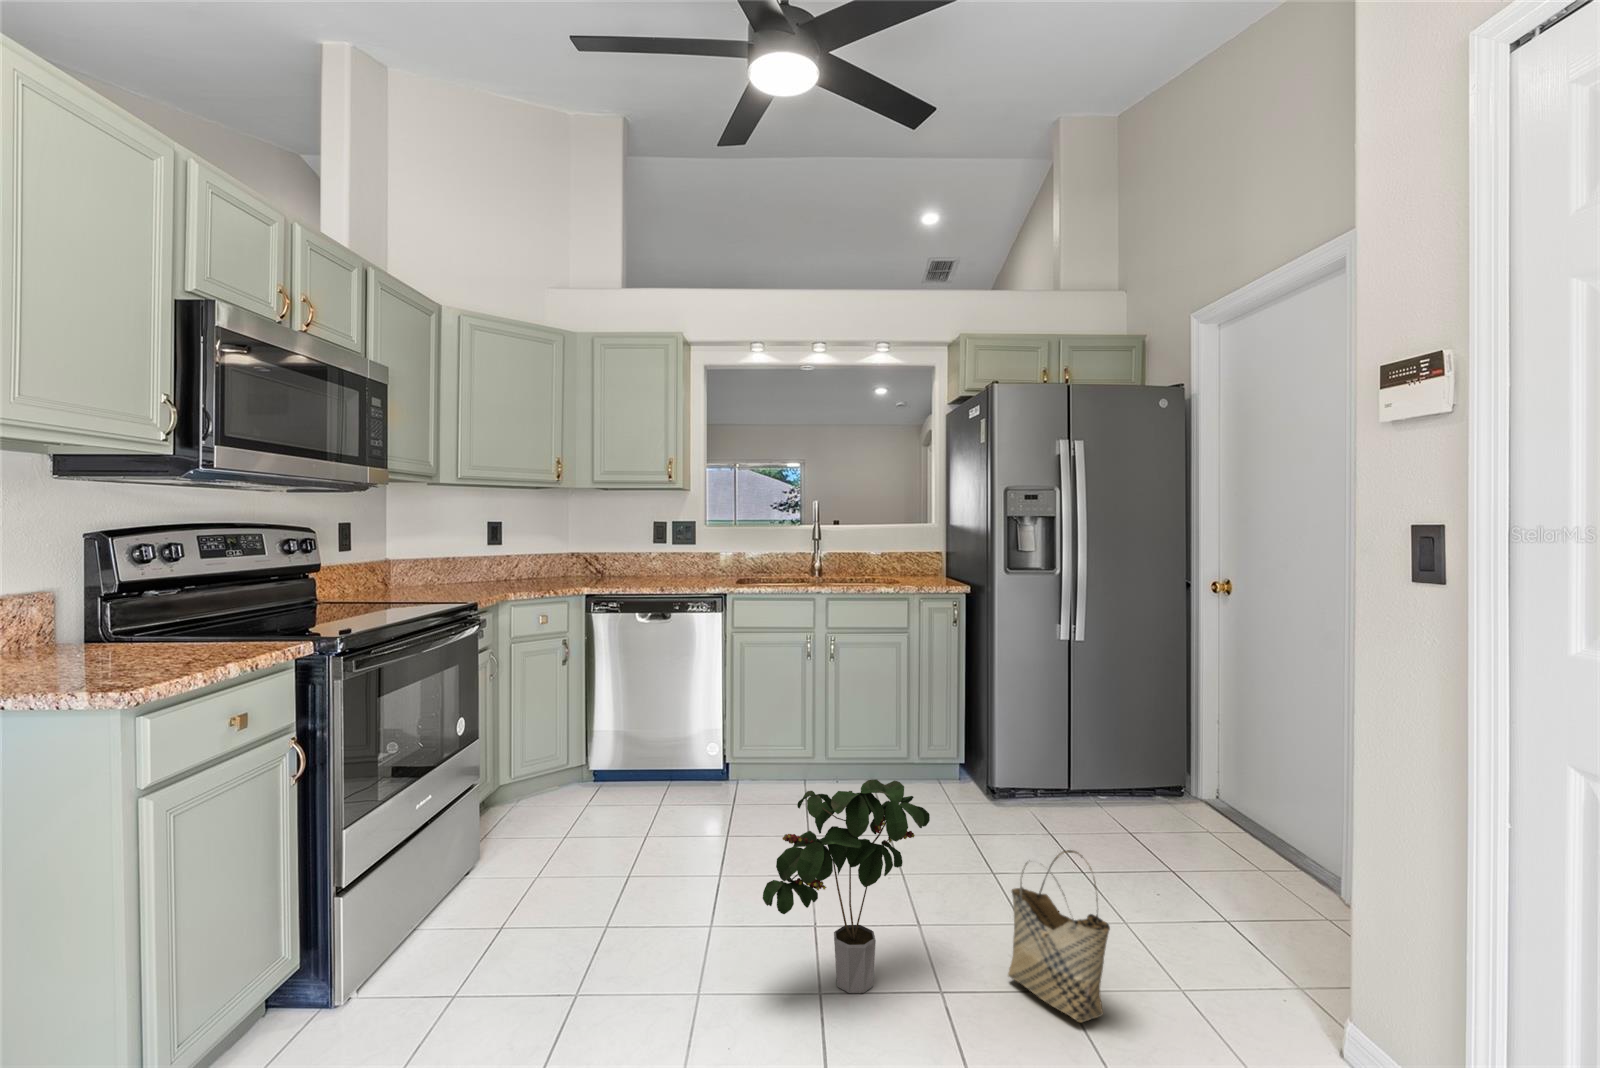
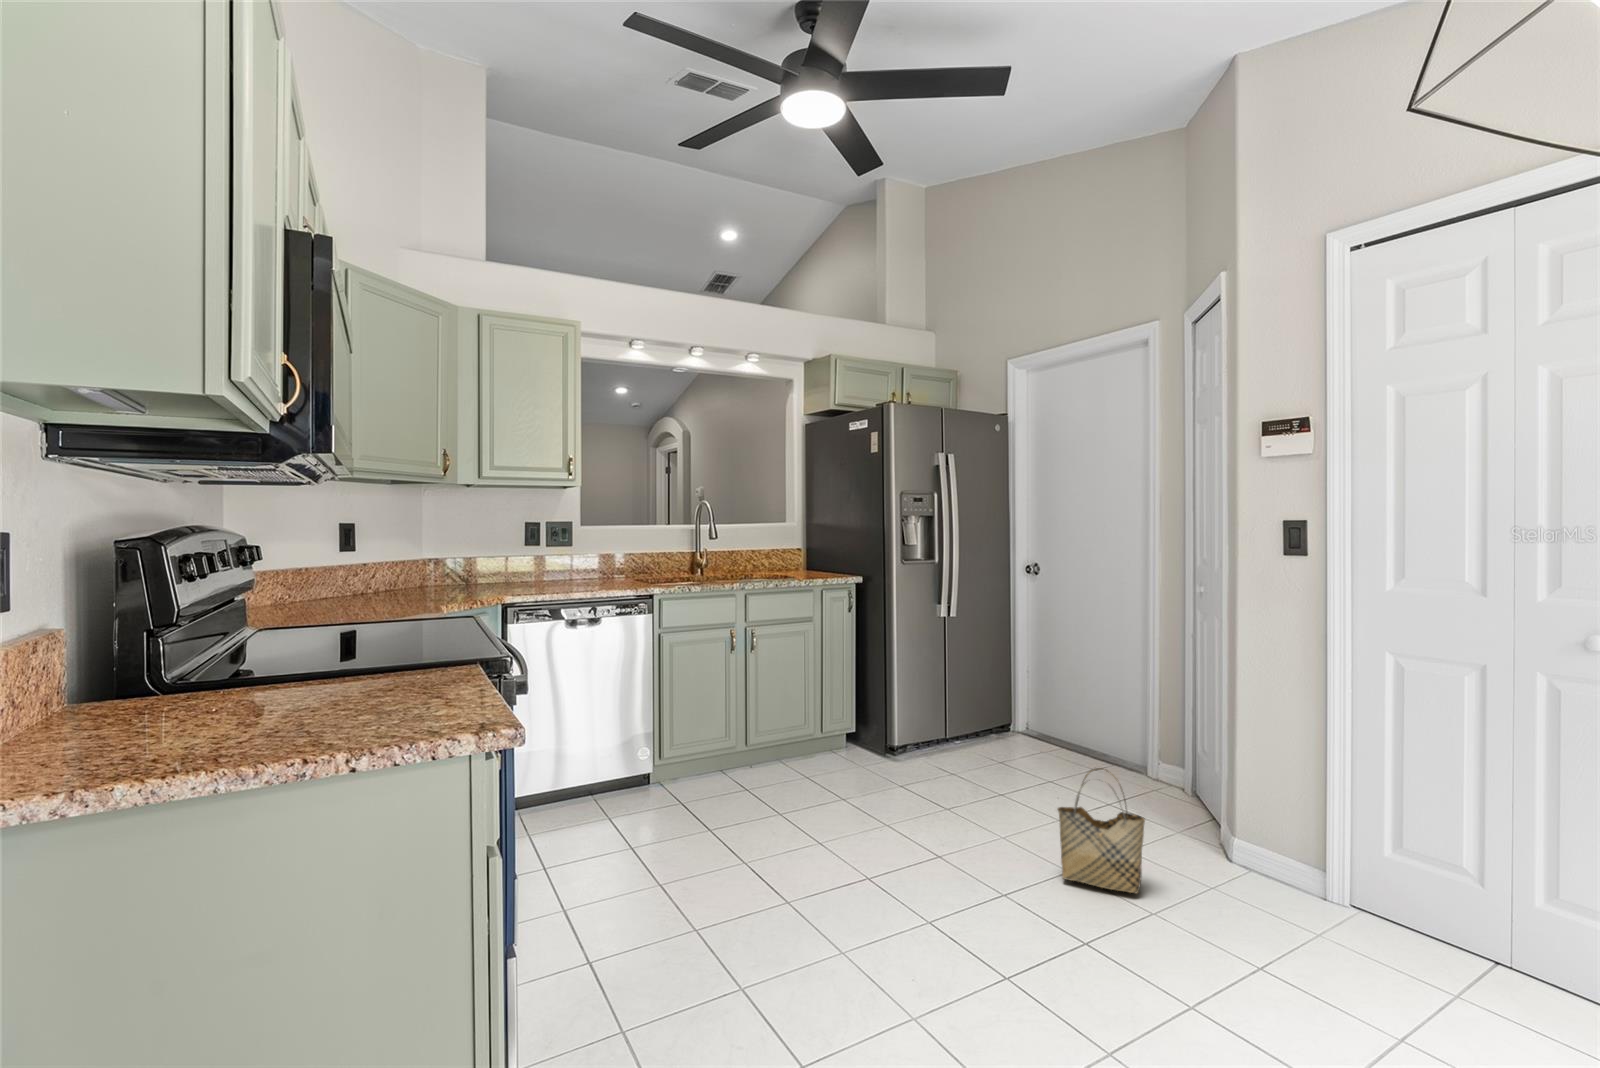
potted plant: present [763,779,930,993] -> none [915,737,1003,926]

